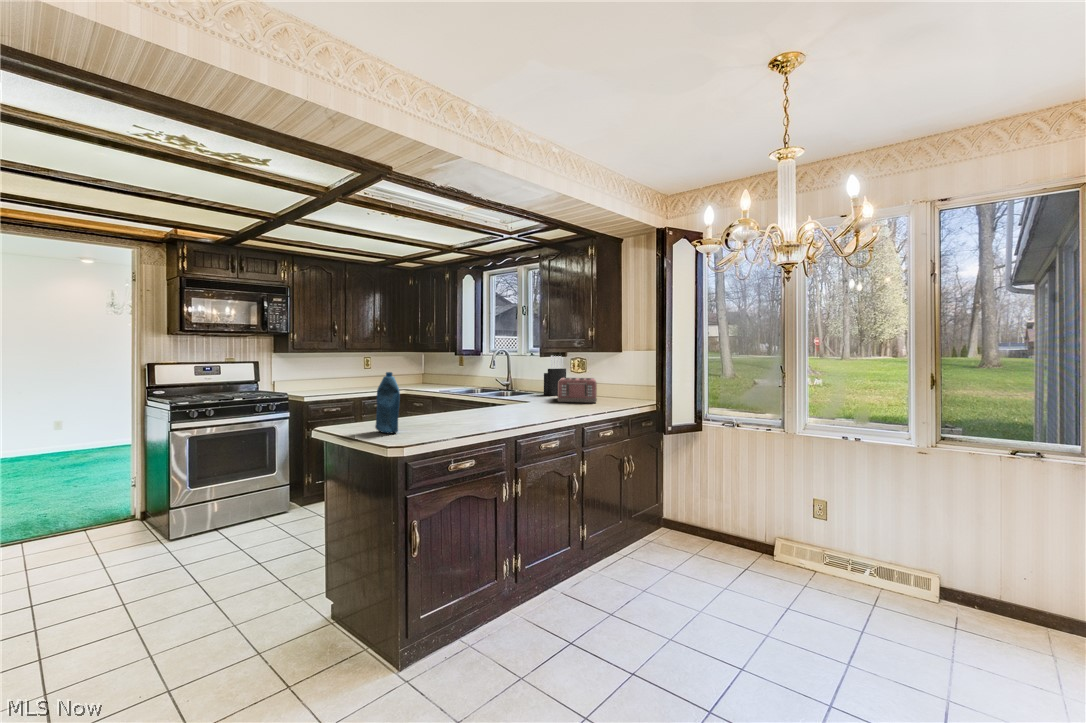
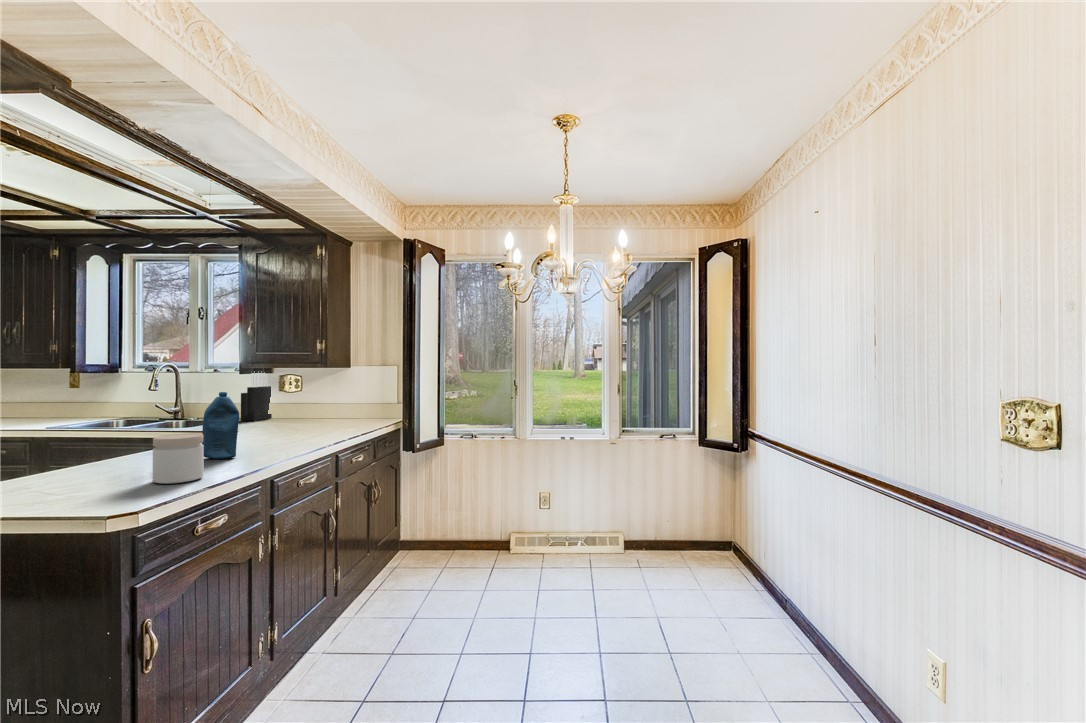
bottle: present [375,372,400,434] -> present [202,392,239,459]
toaster: present [557,378,597,403] -> none [270,396,327,428]
jar: none [432,398,462,432] -> present [153,433,204,484]

